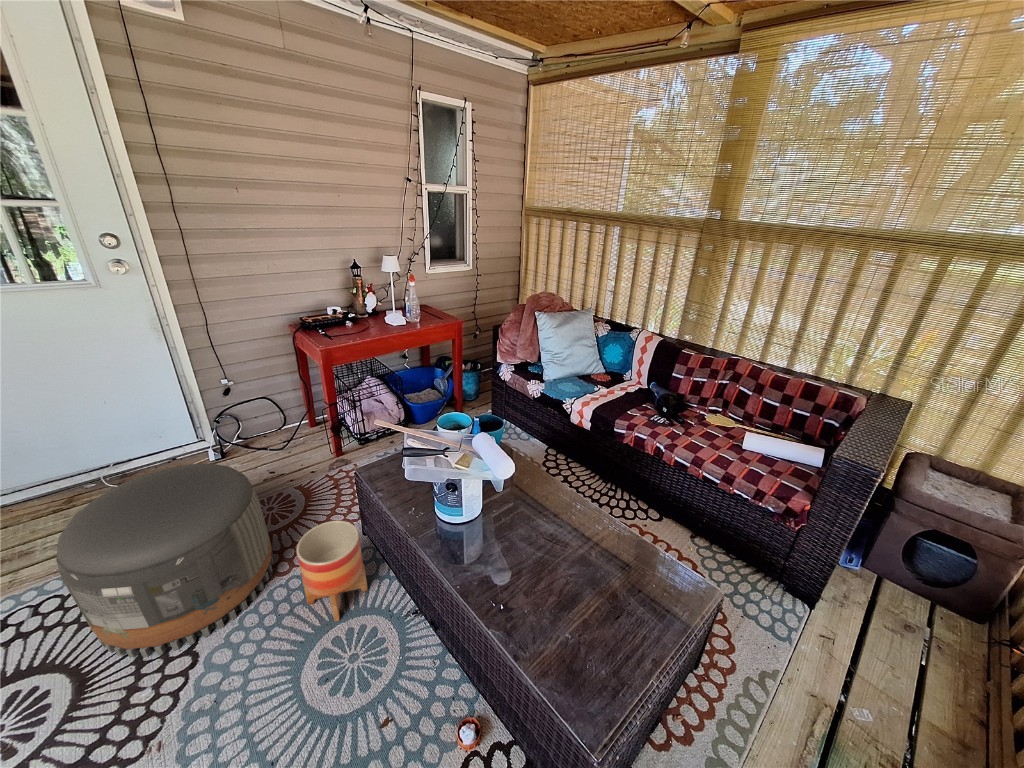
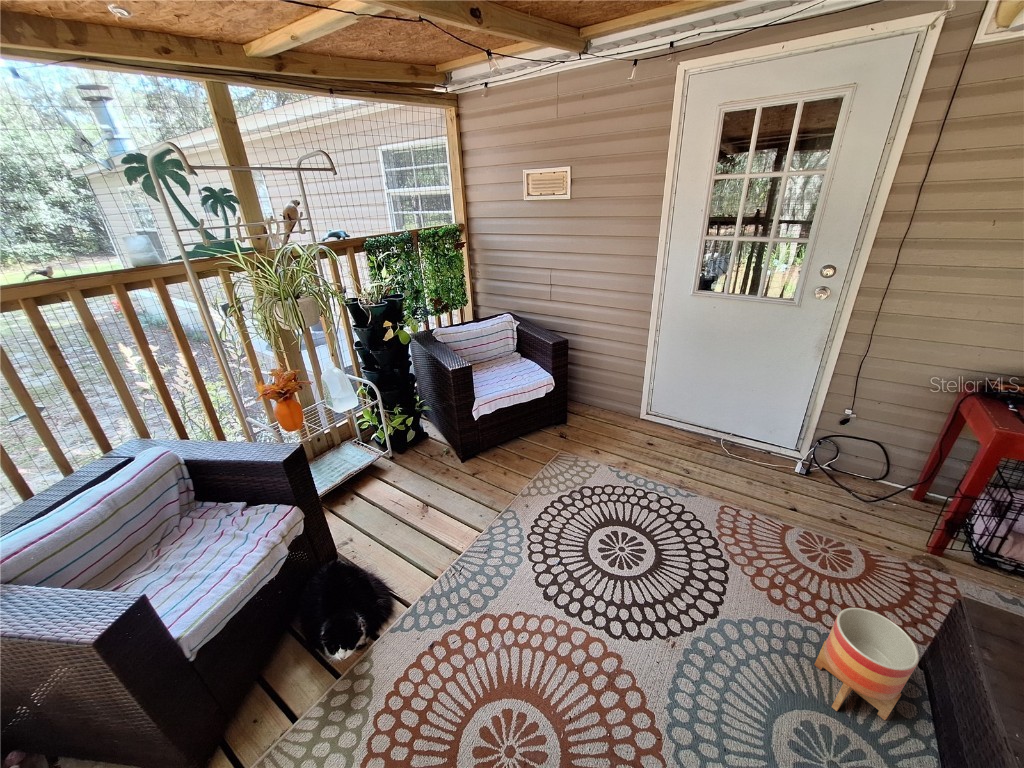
pouf: present [56,463,273,657] -> none [677,459,829,614]

